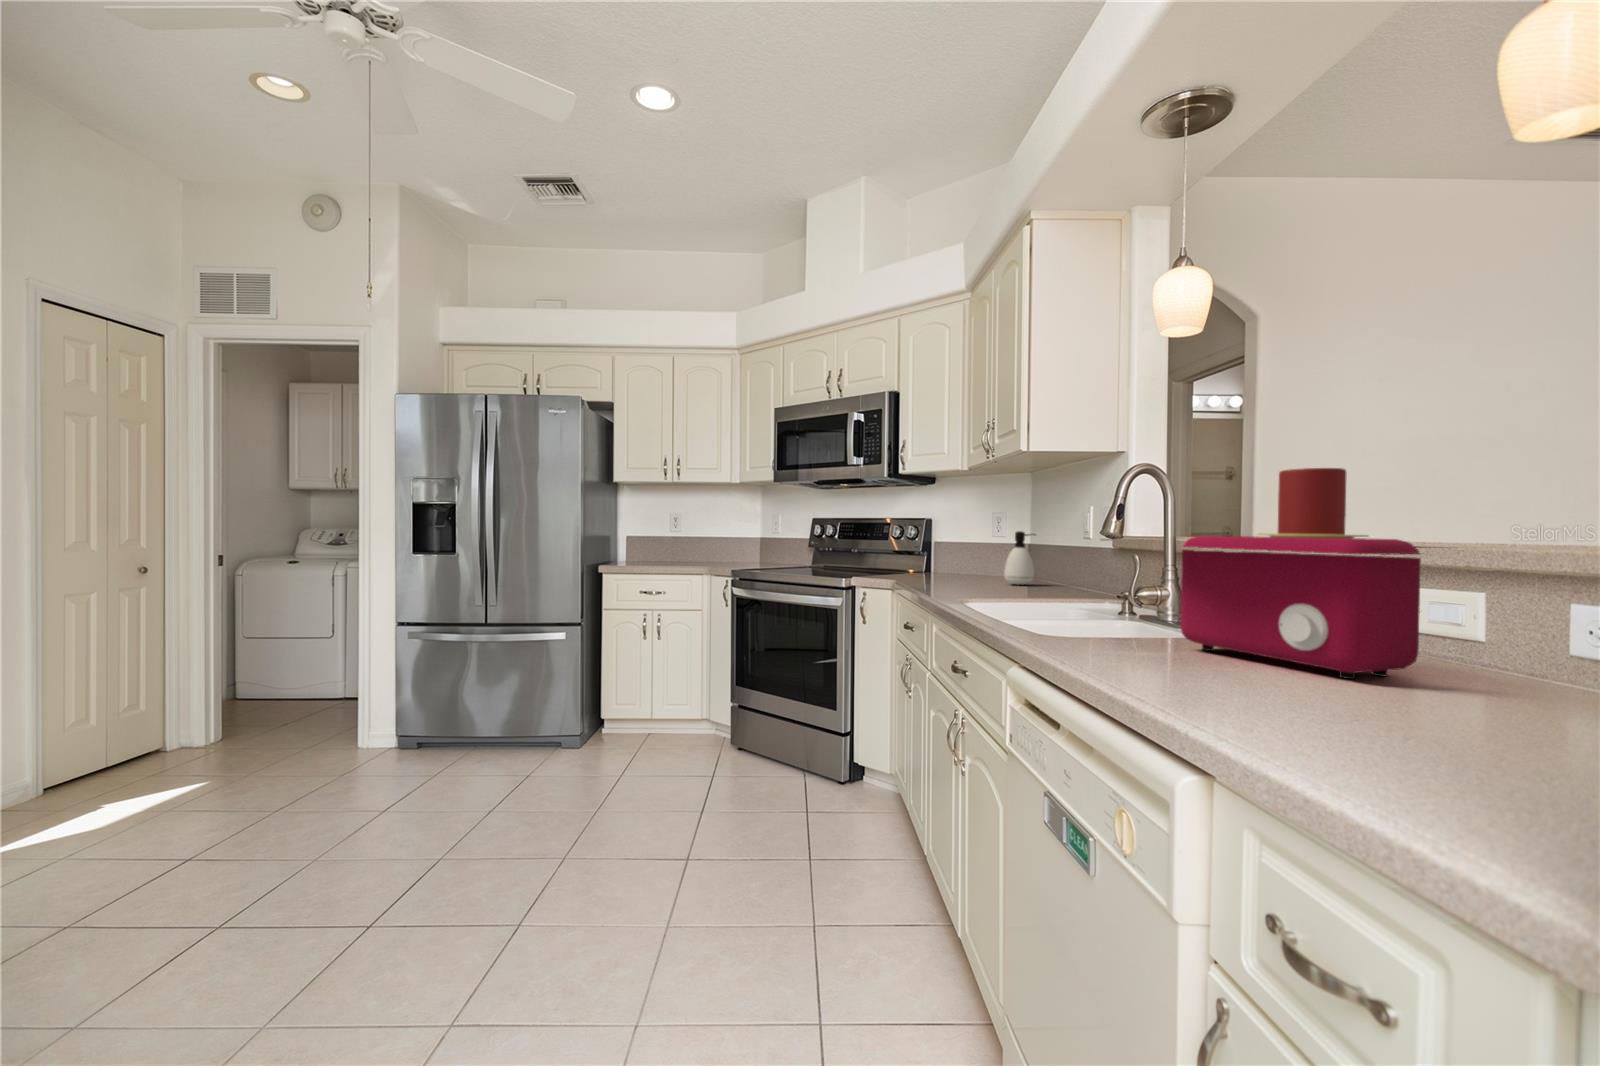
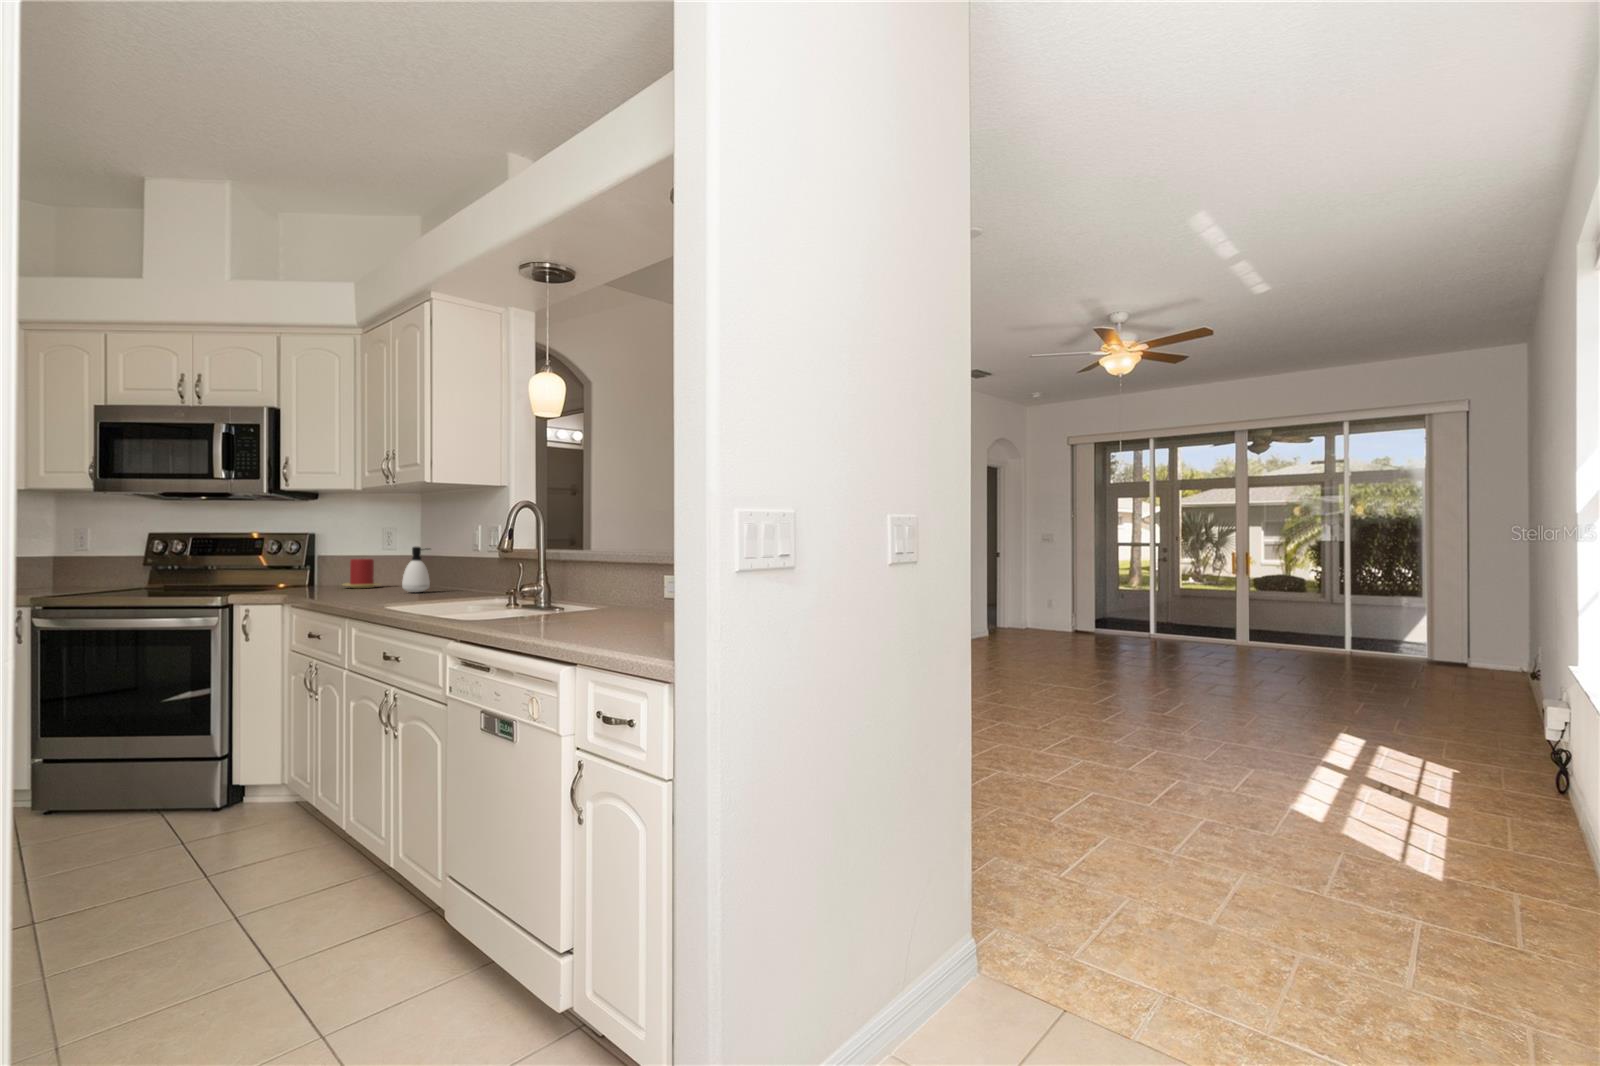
candle: present [1258,468,1368,538] -> present [345,559,379,588]
toaster: present [1181,536,1421,679] -> none [549,553,646,619]

